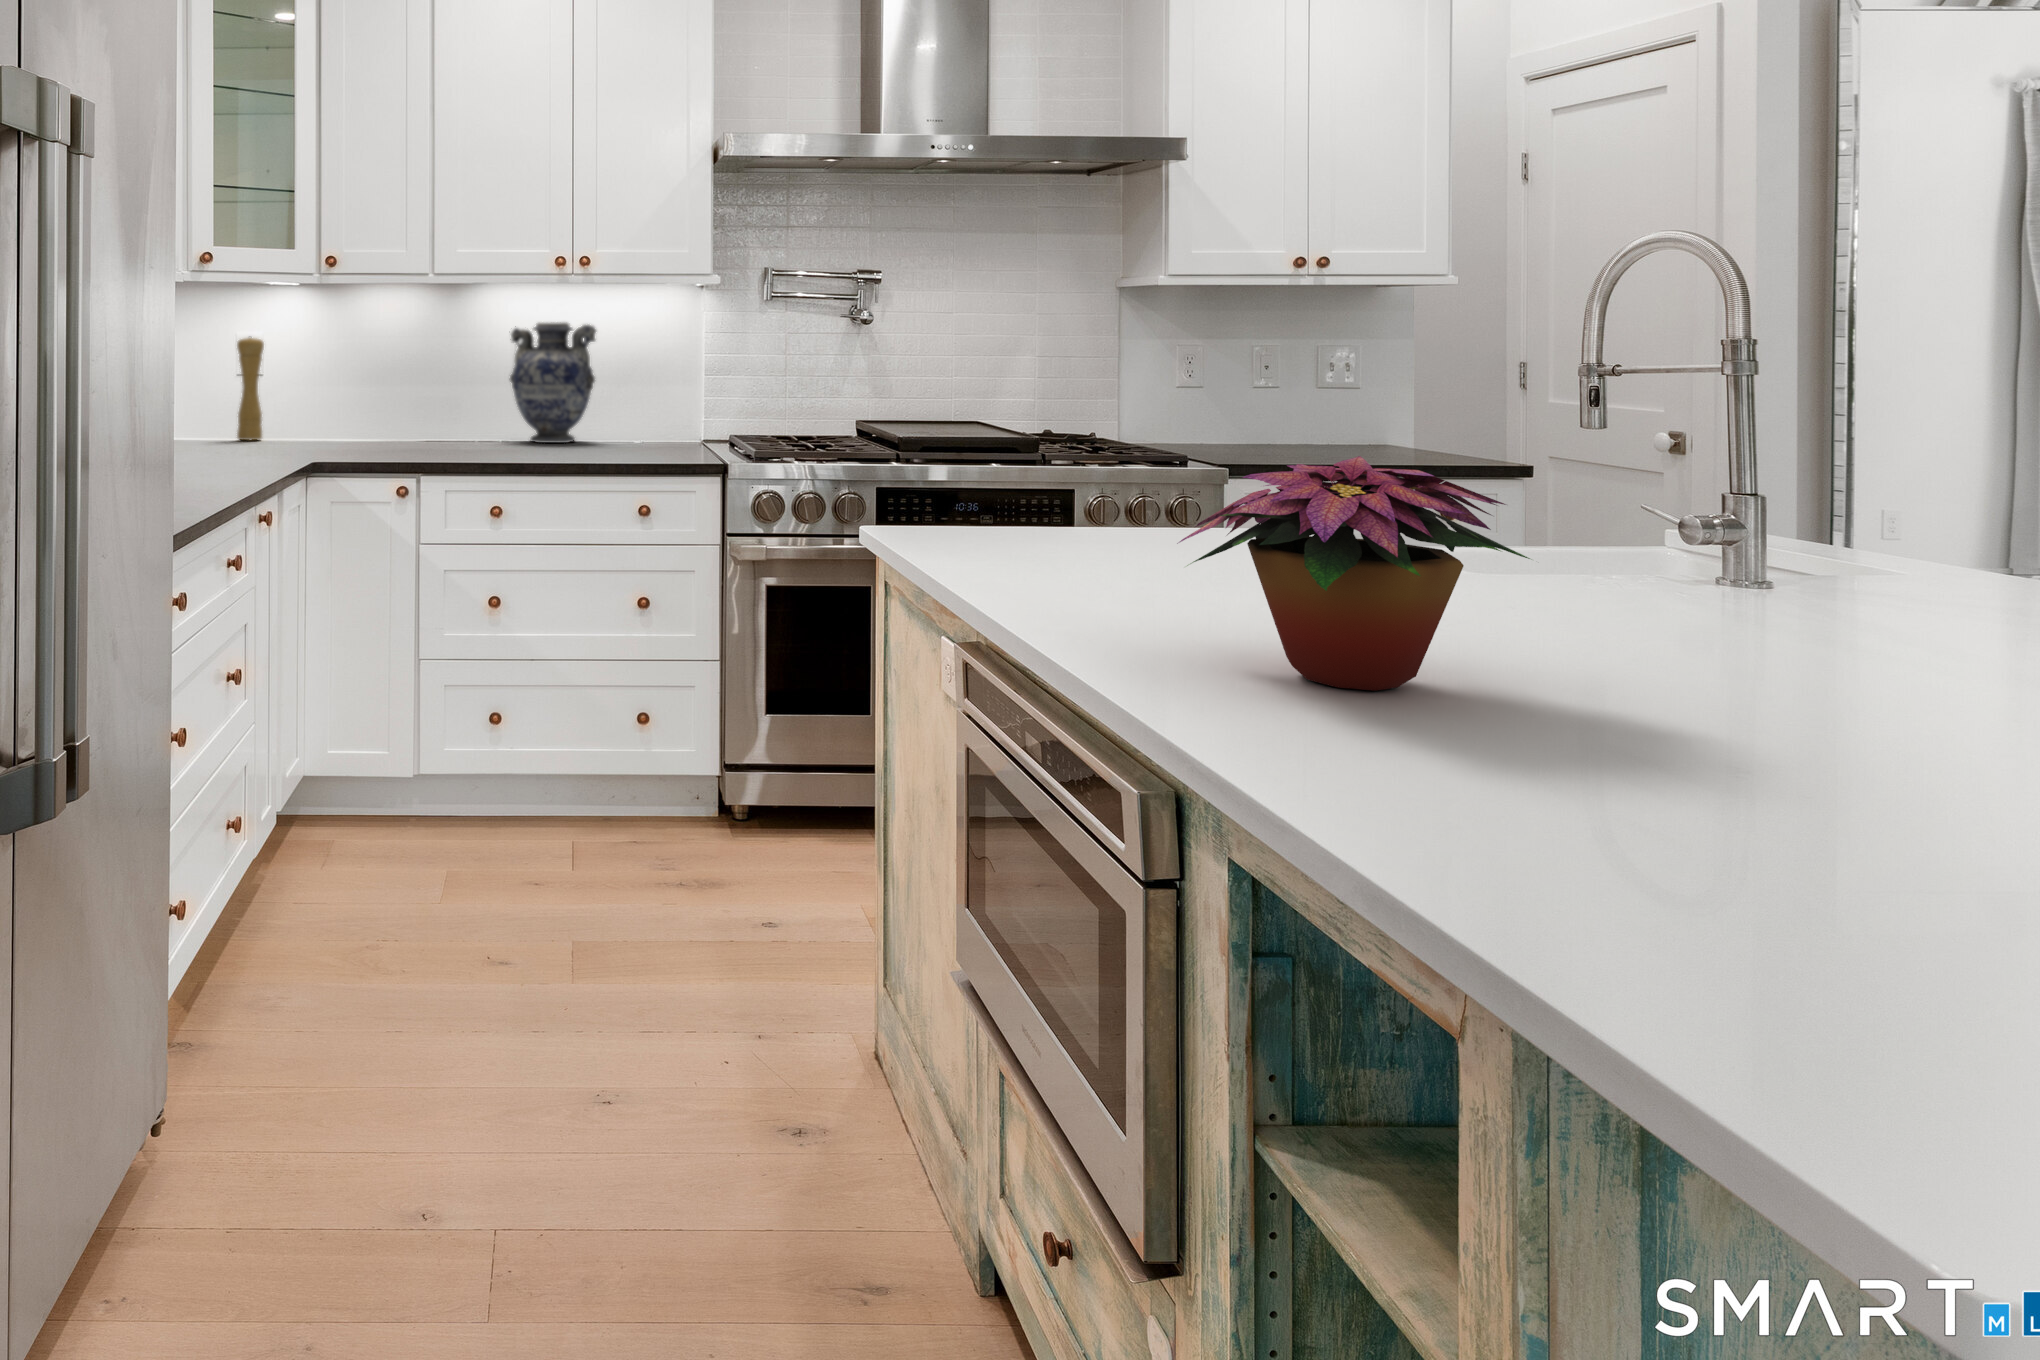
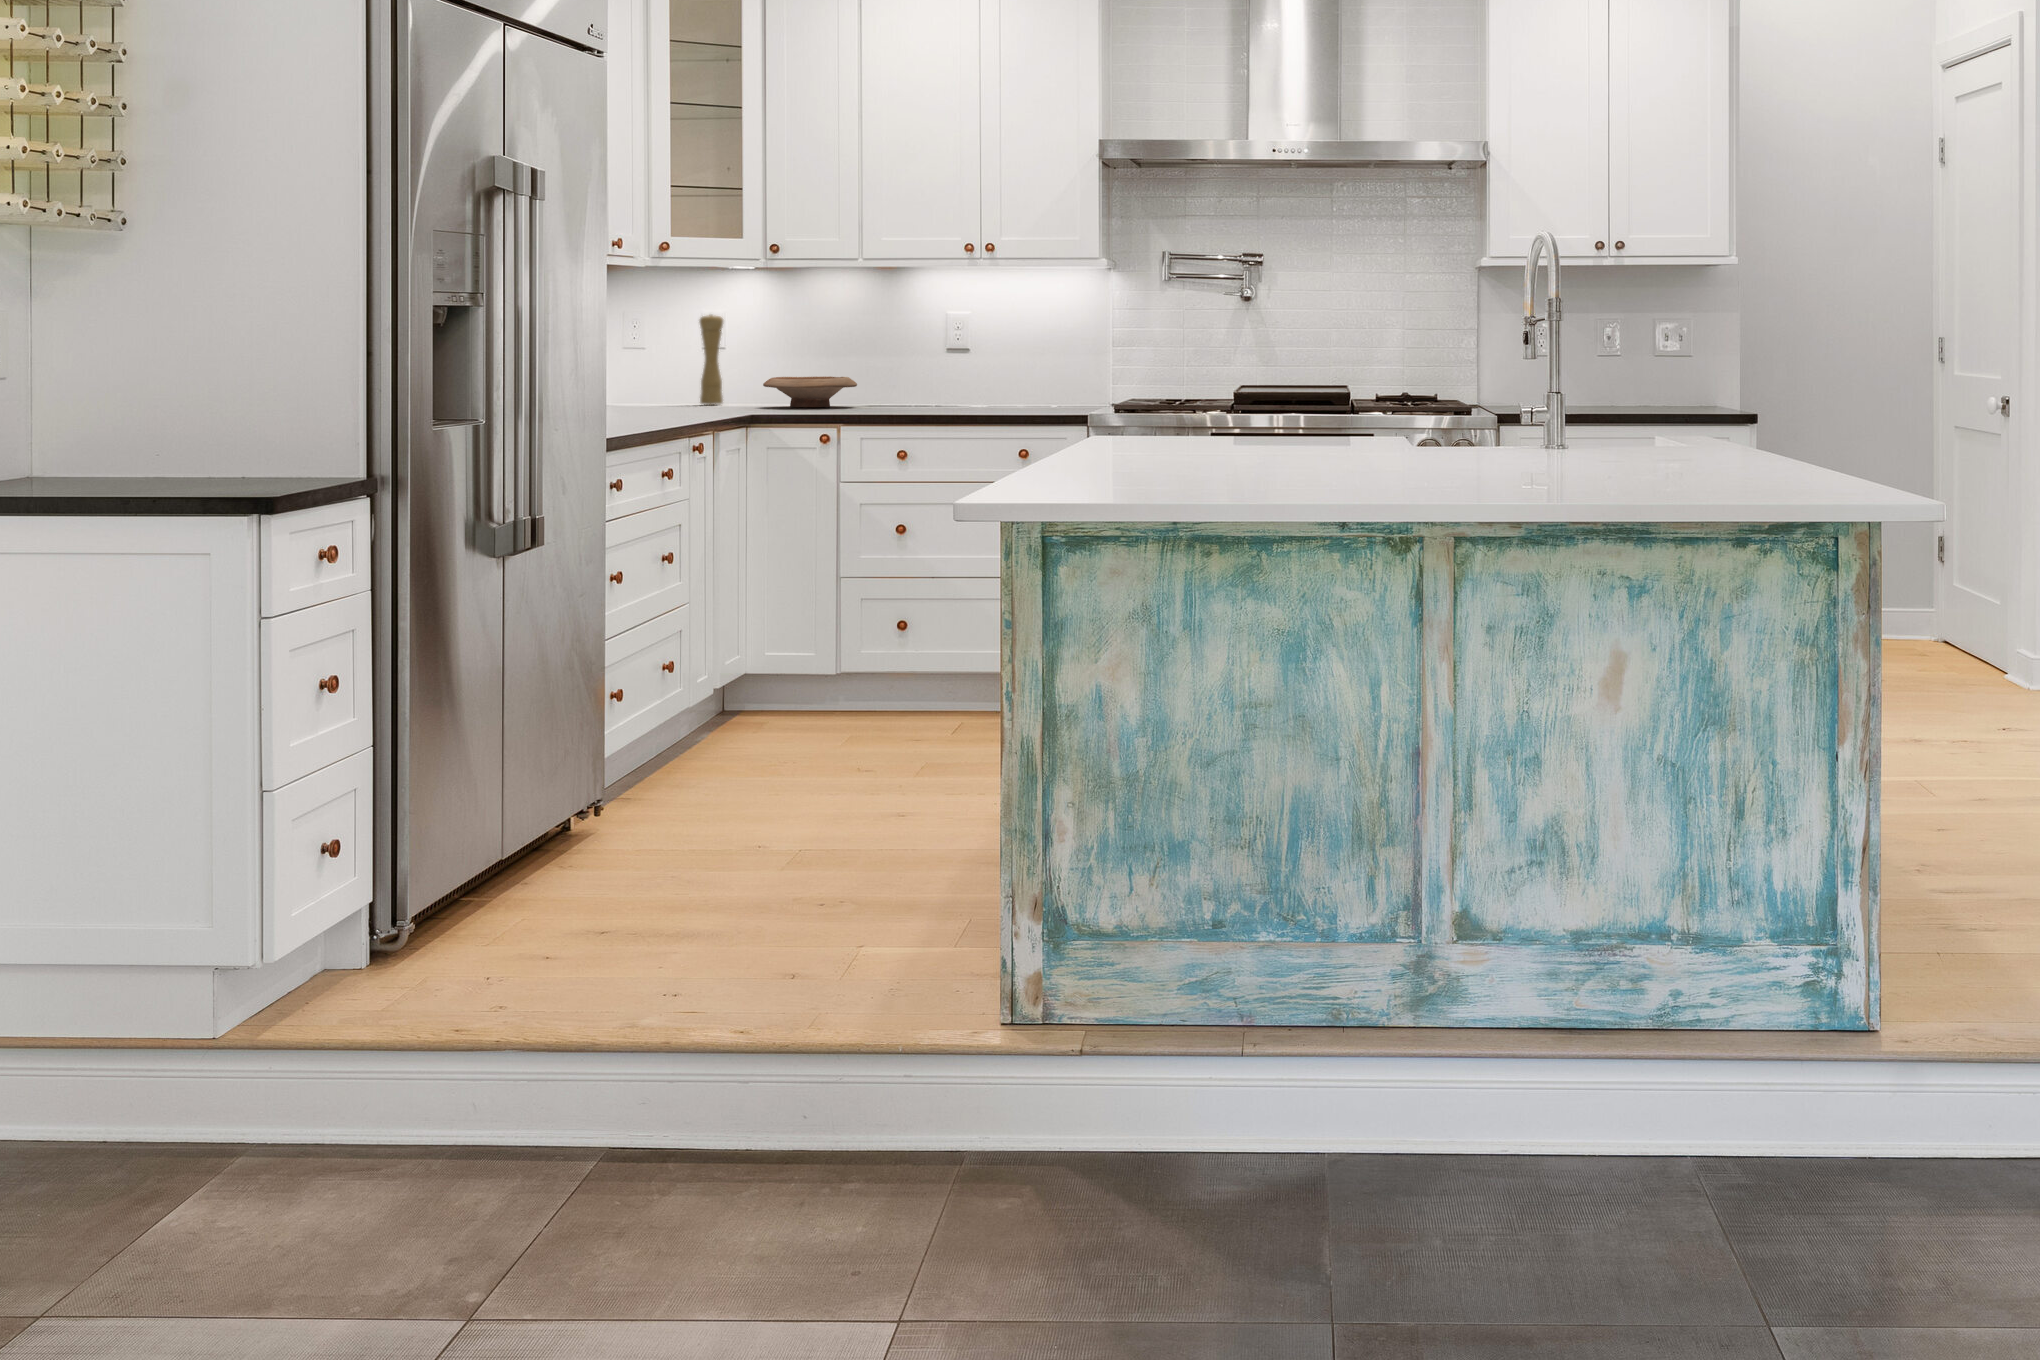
vase: present [510,322,596,443] -> none [941,300,1015,405]
wooden bowl: none [315,410,422,447] -> present [763,376,857,407]
flower arrangement: present [1177,456,1530,691] -> none [1086,351,1247,462]

